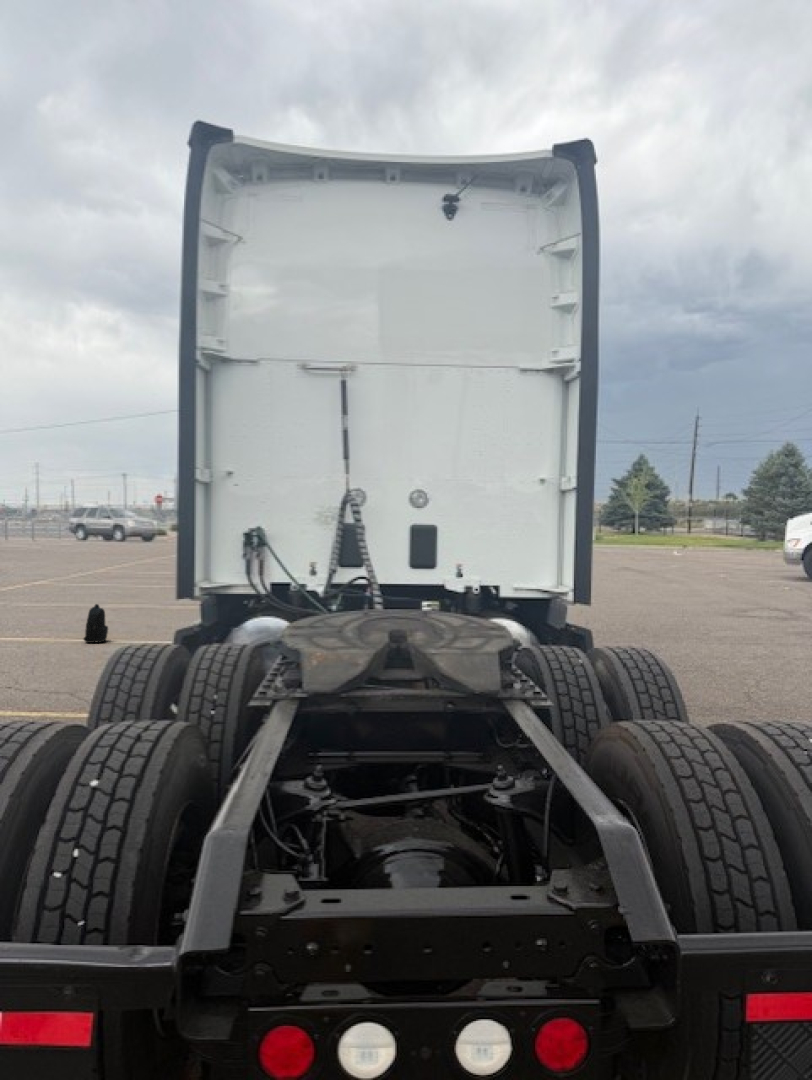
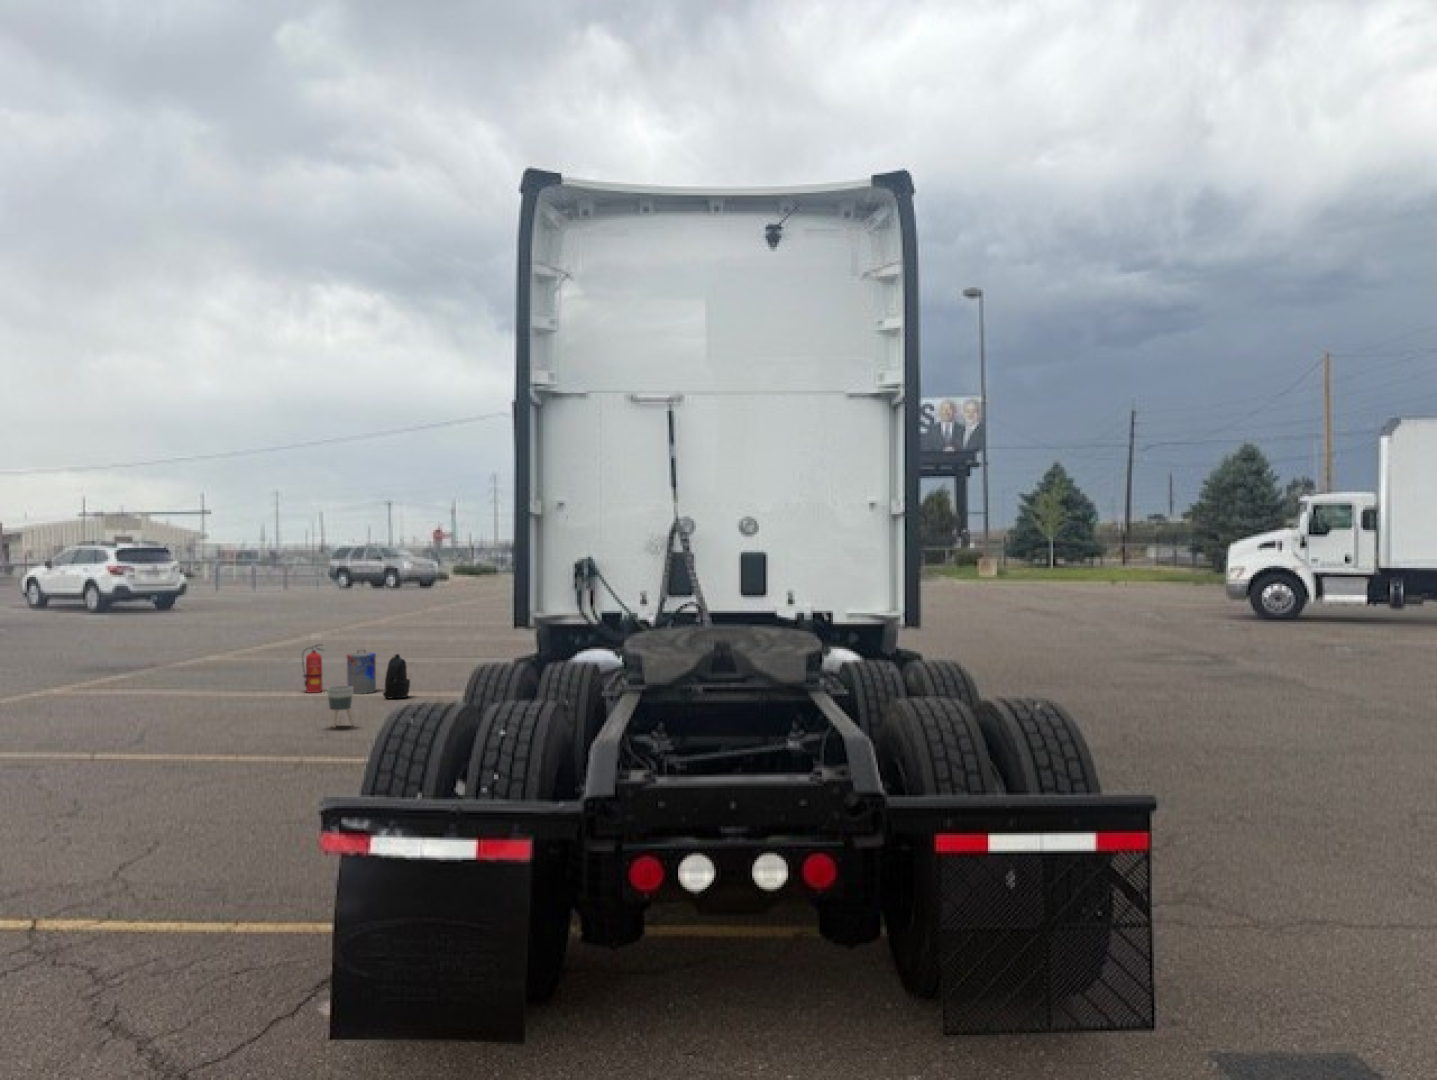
fire extinguisher: none [14,594,35,636] -> present [303,645,322,693]
trash can: none [54,599,80,637] -> present [347,650,376,694]
planter: none [24,636,49,674] -> present [327,686,353,727]

